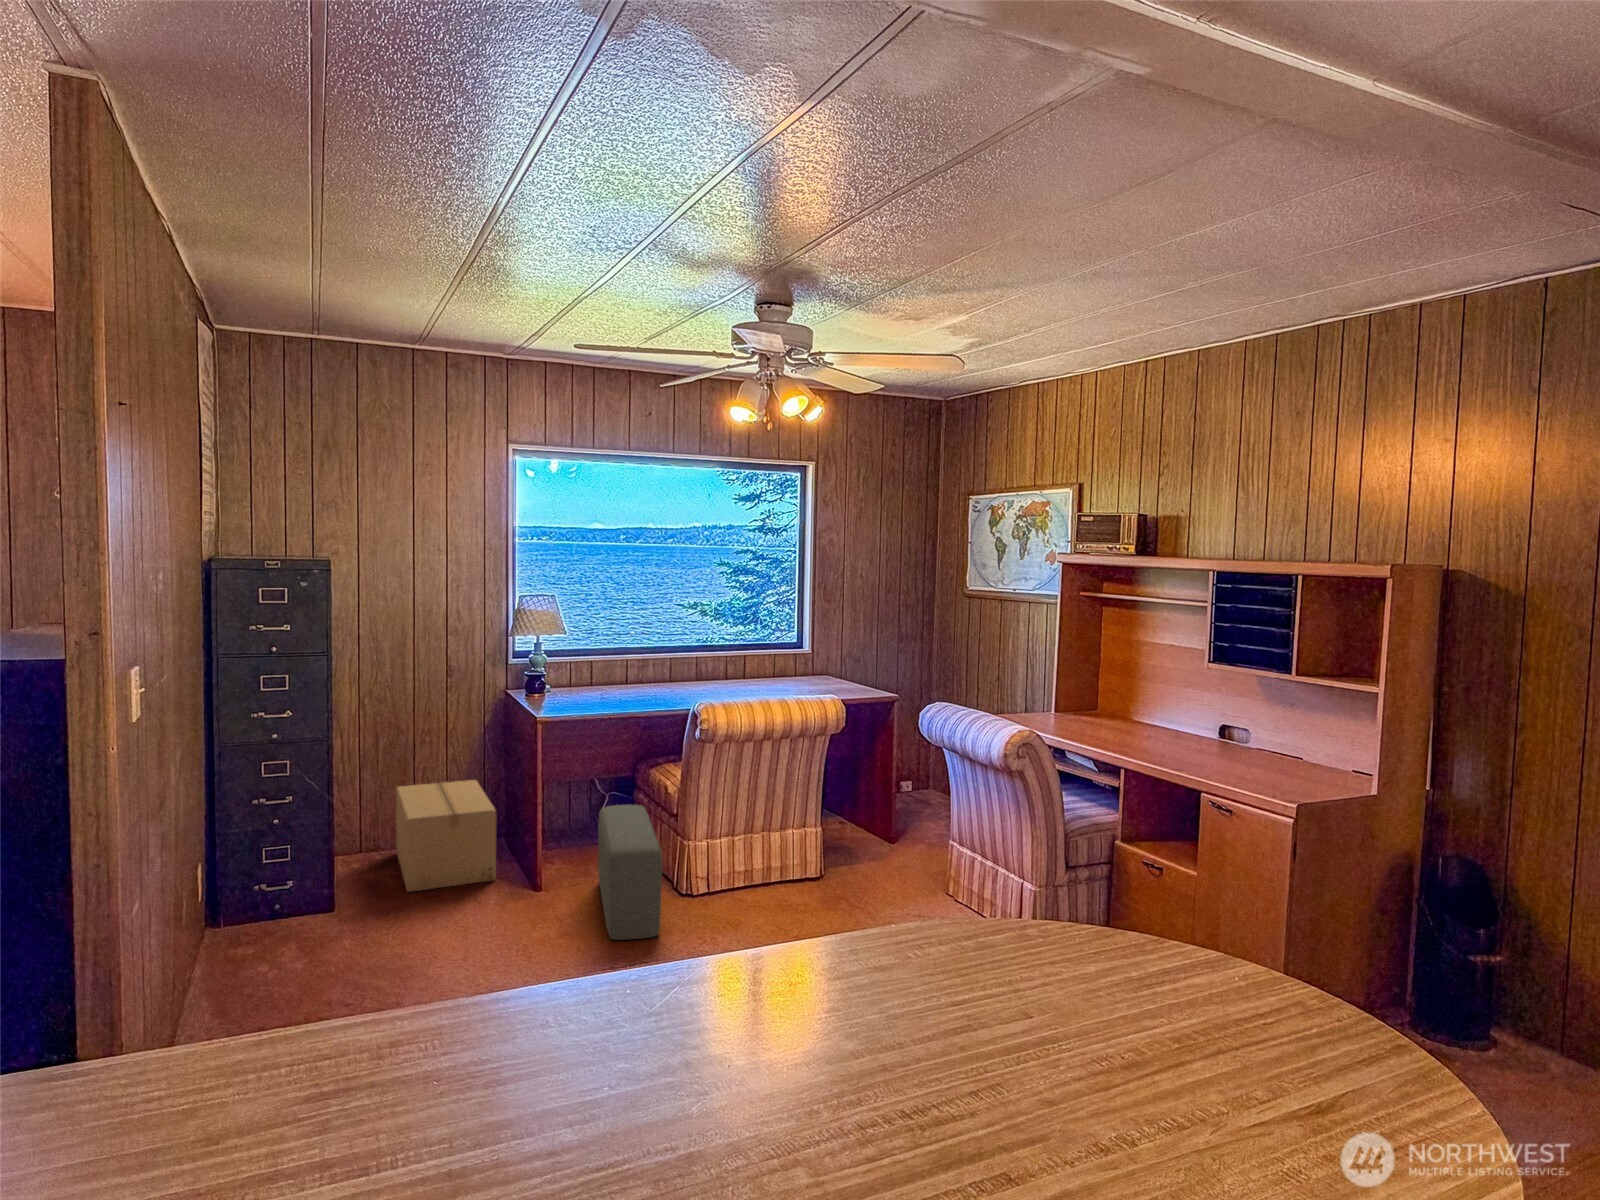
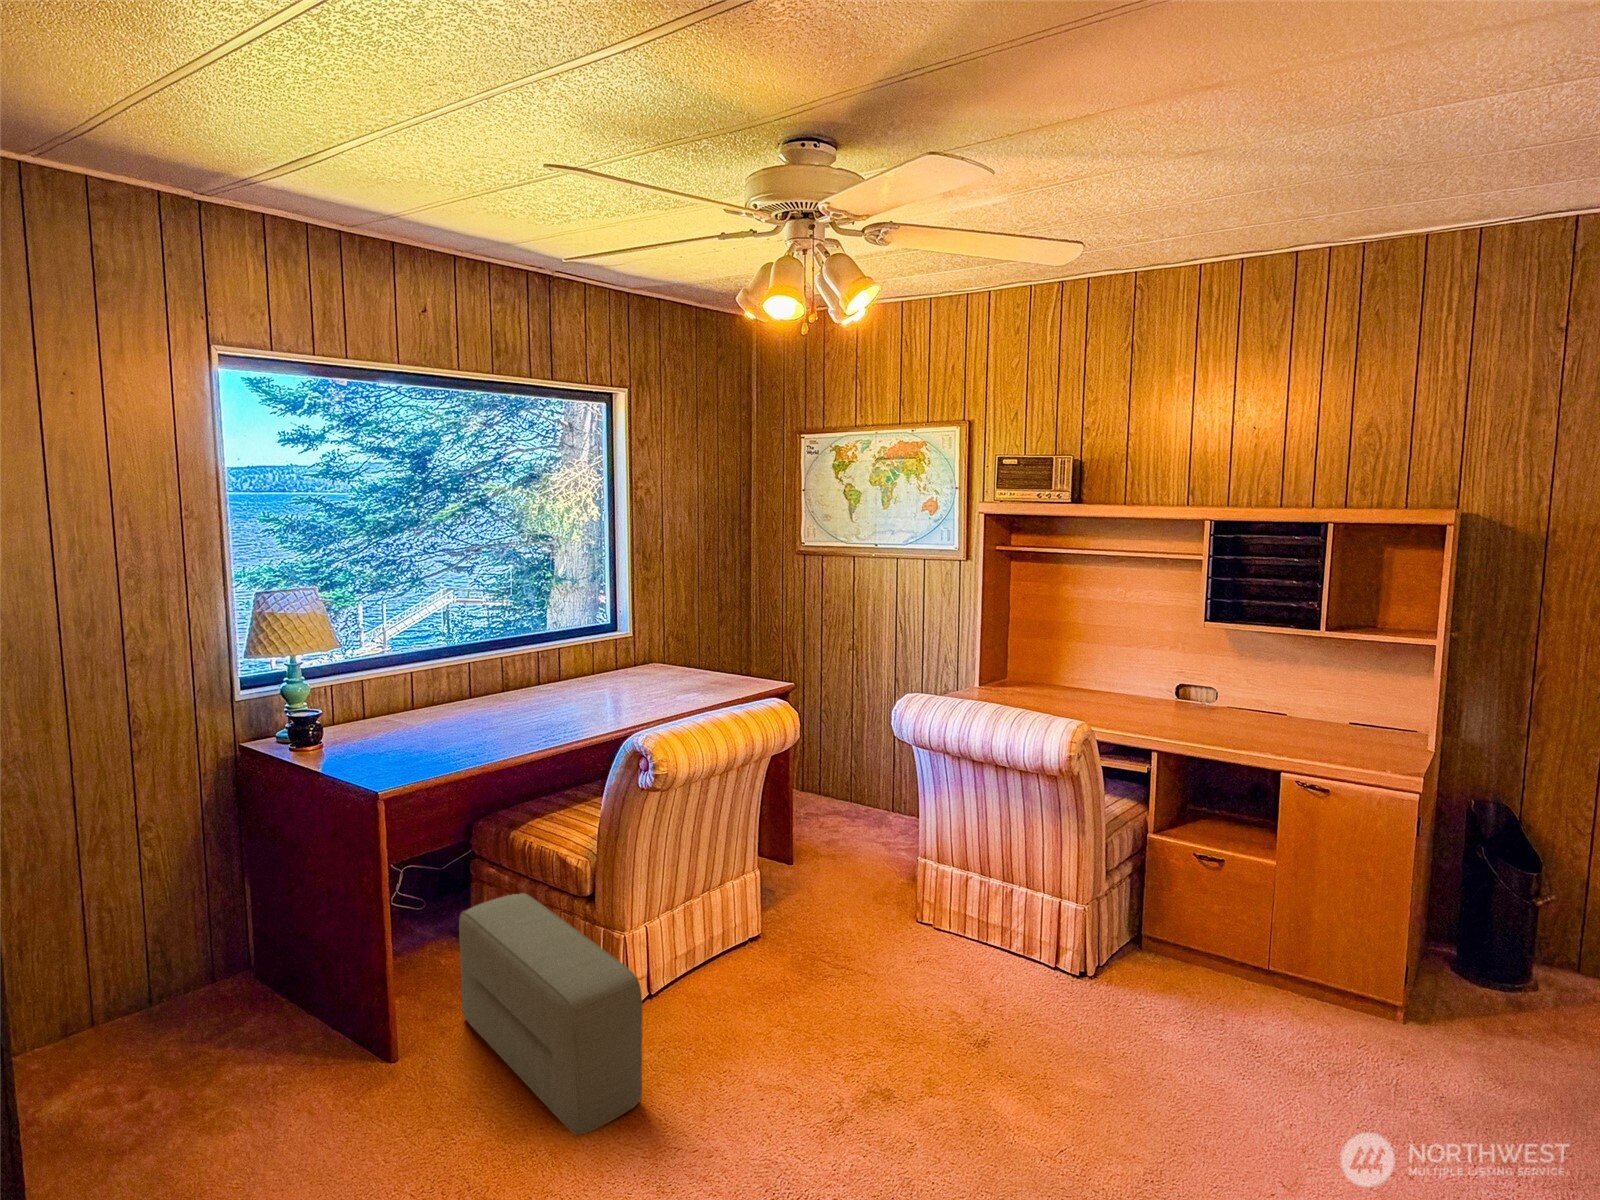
cardboard box: present [396,780,496,892] -> none [23,900,280,1152]

